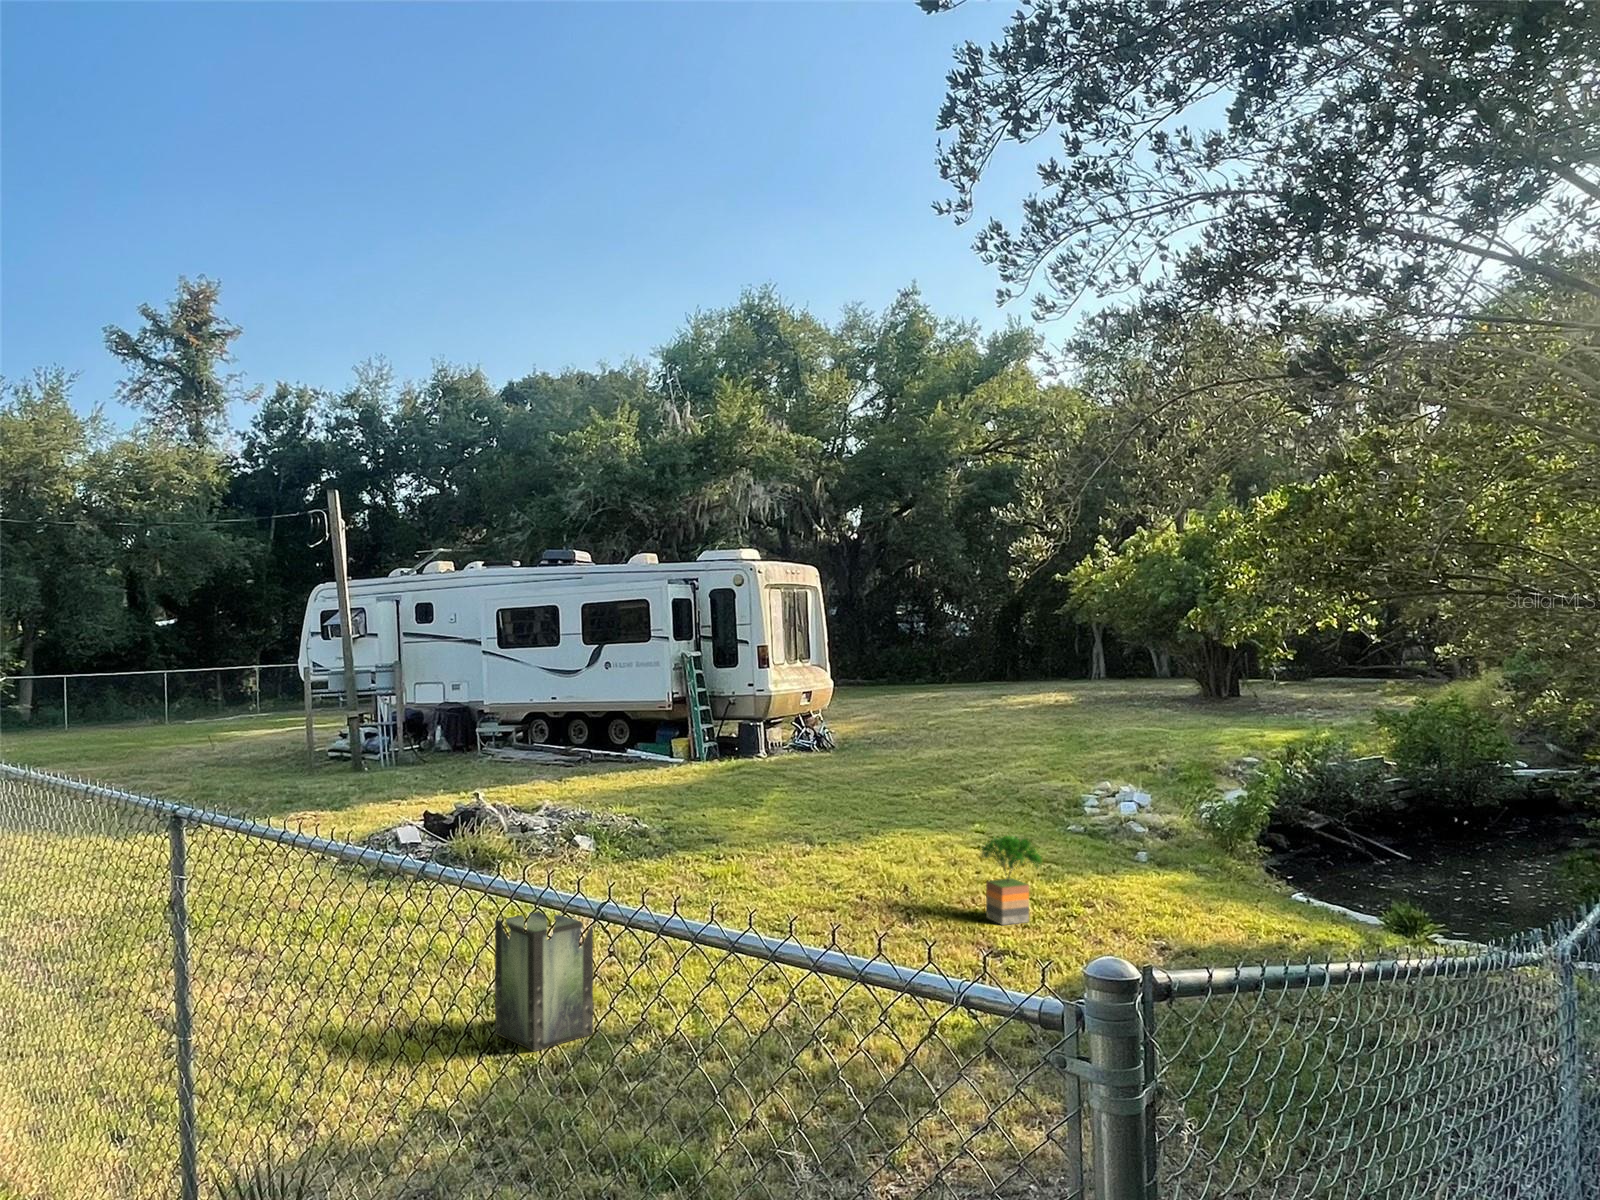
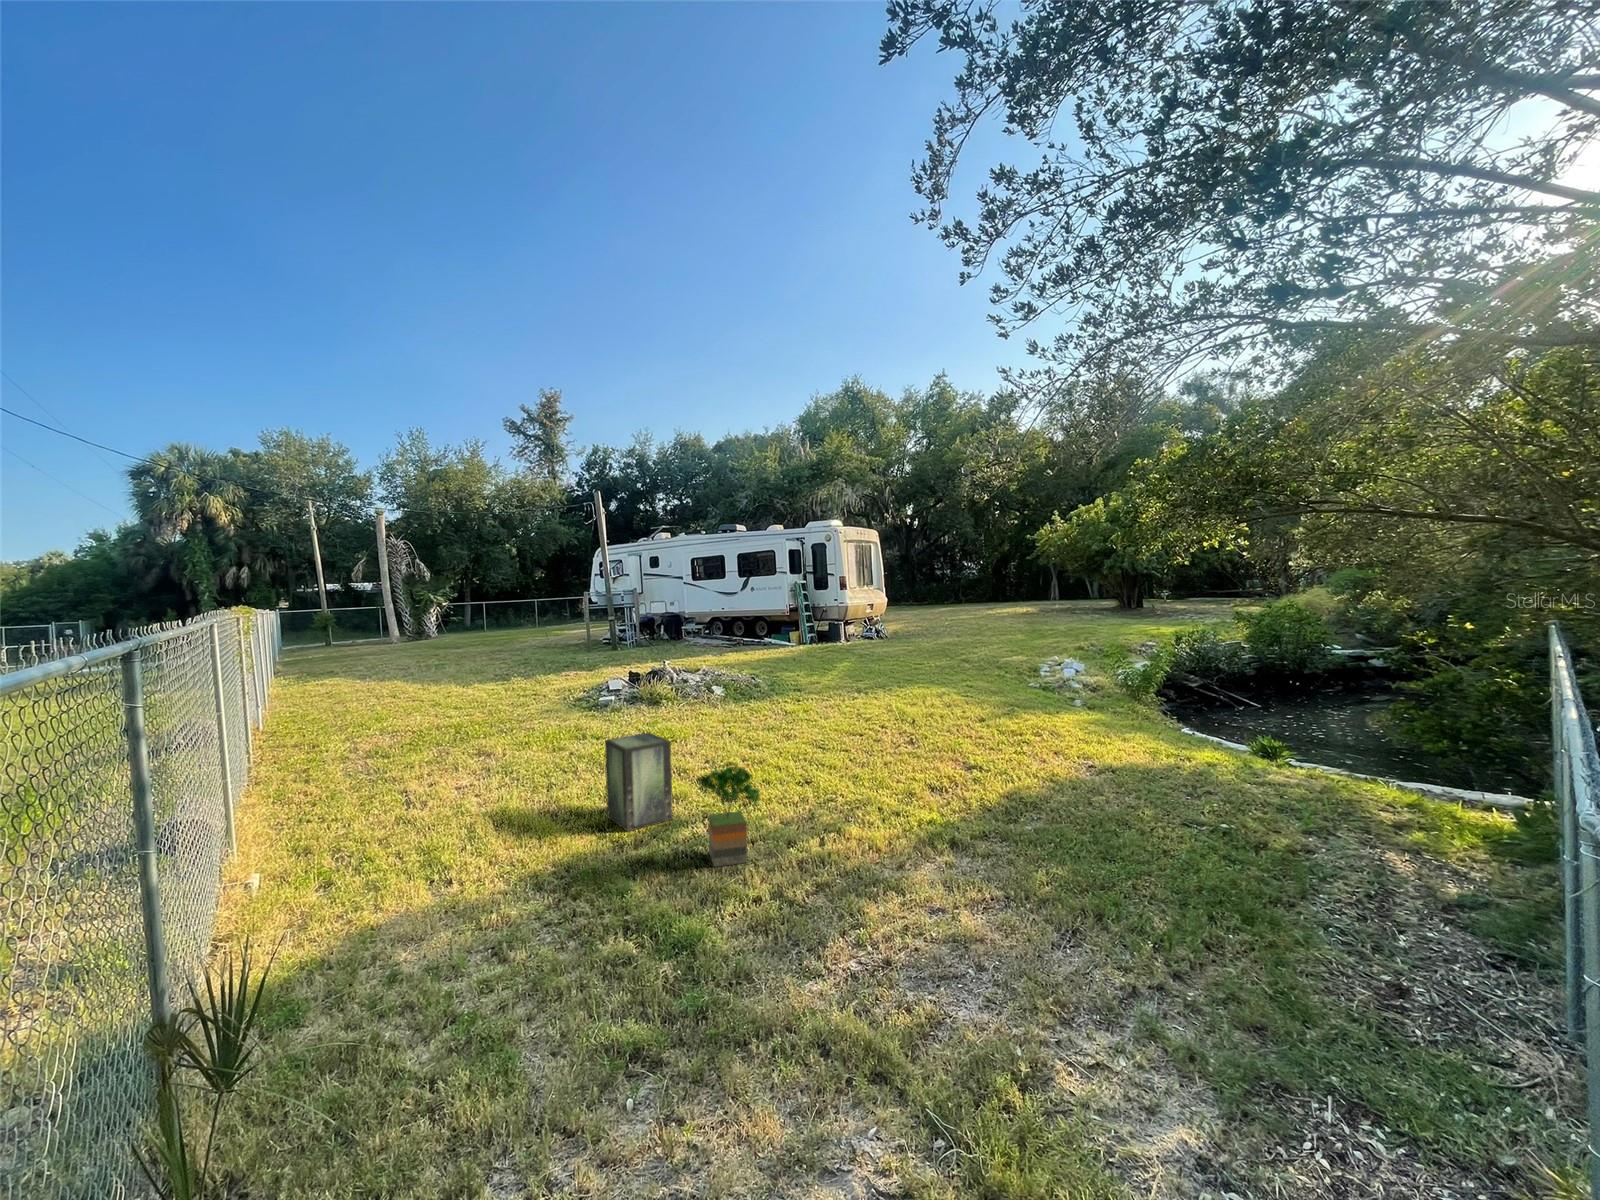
potted tree: present [981,836,1042,925] -> present [699,766,760,867]

